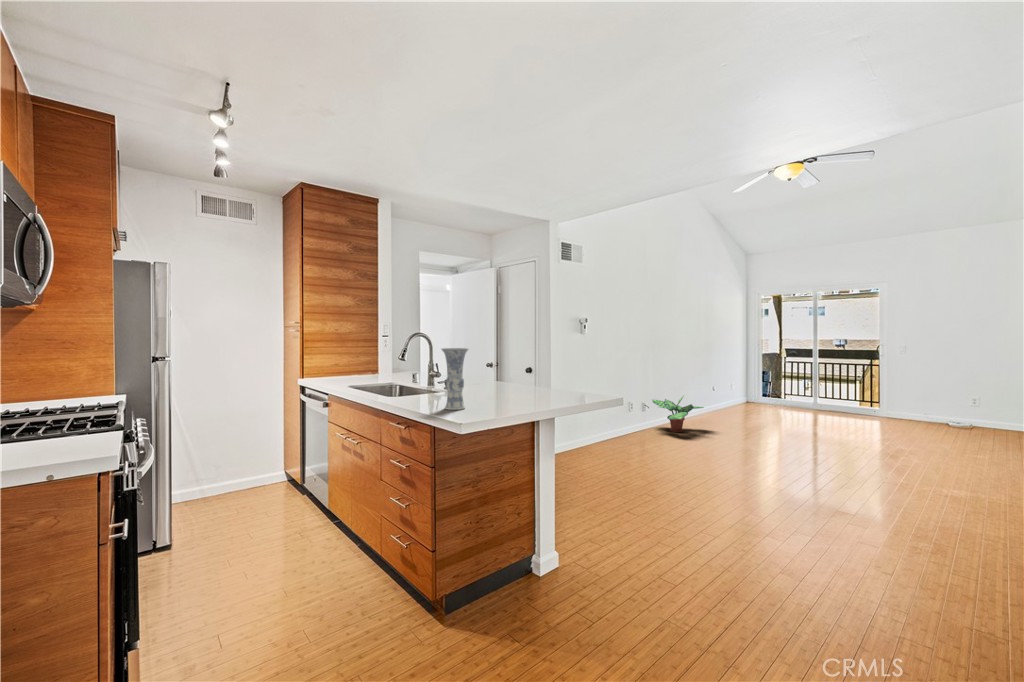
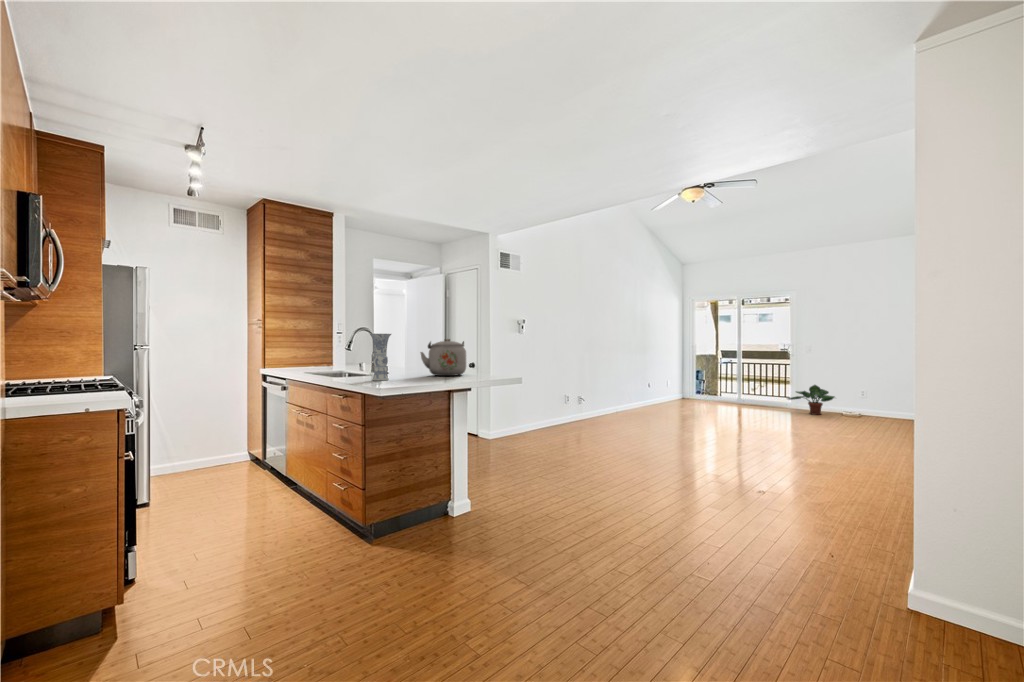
kettle: none [498,352,556,400] -> present [420,339,466,376]
potted plant: present [652,396,704,432] -> present [787,385,834,415]

